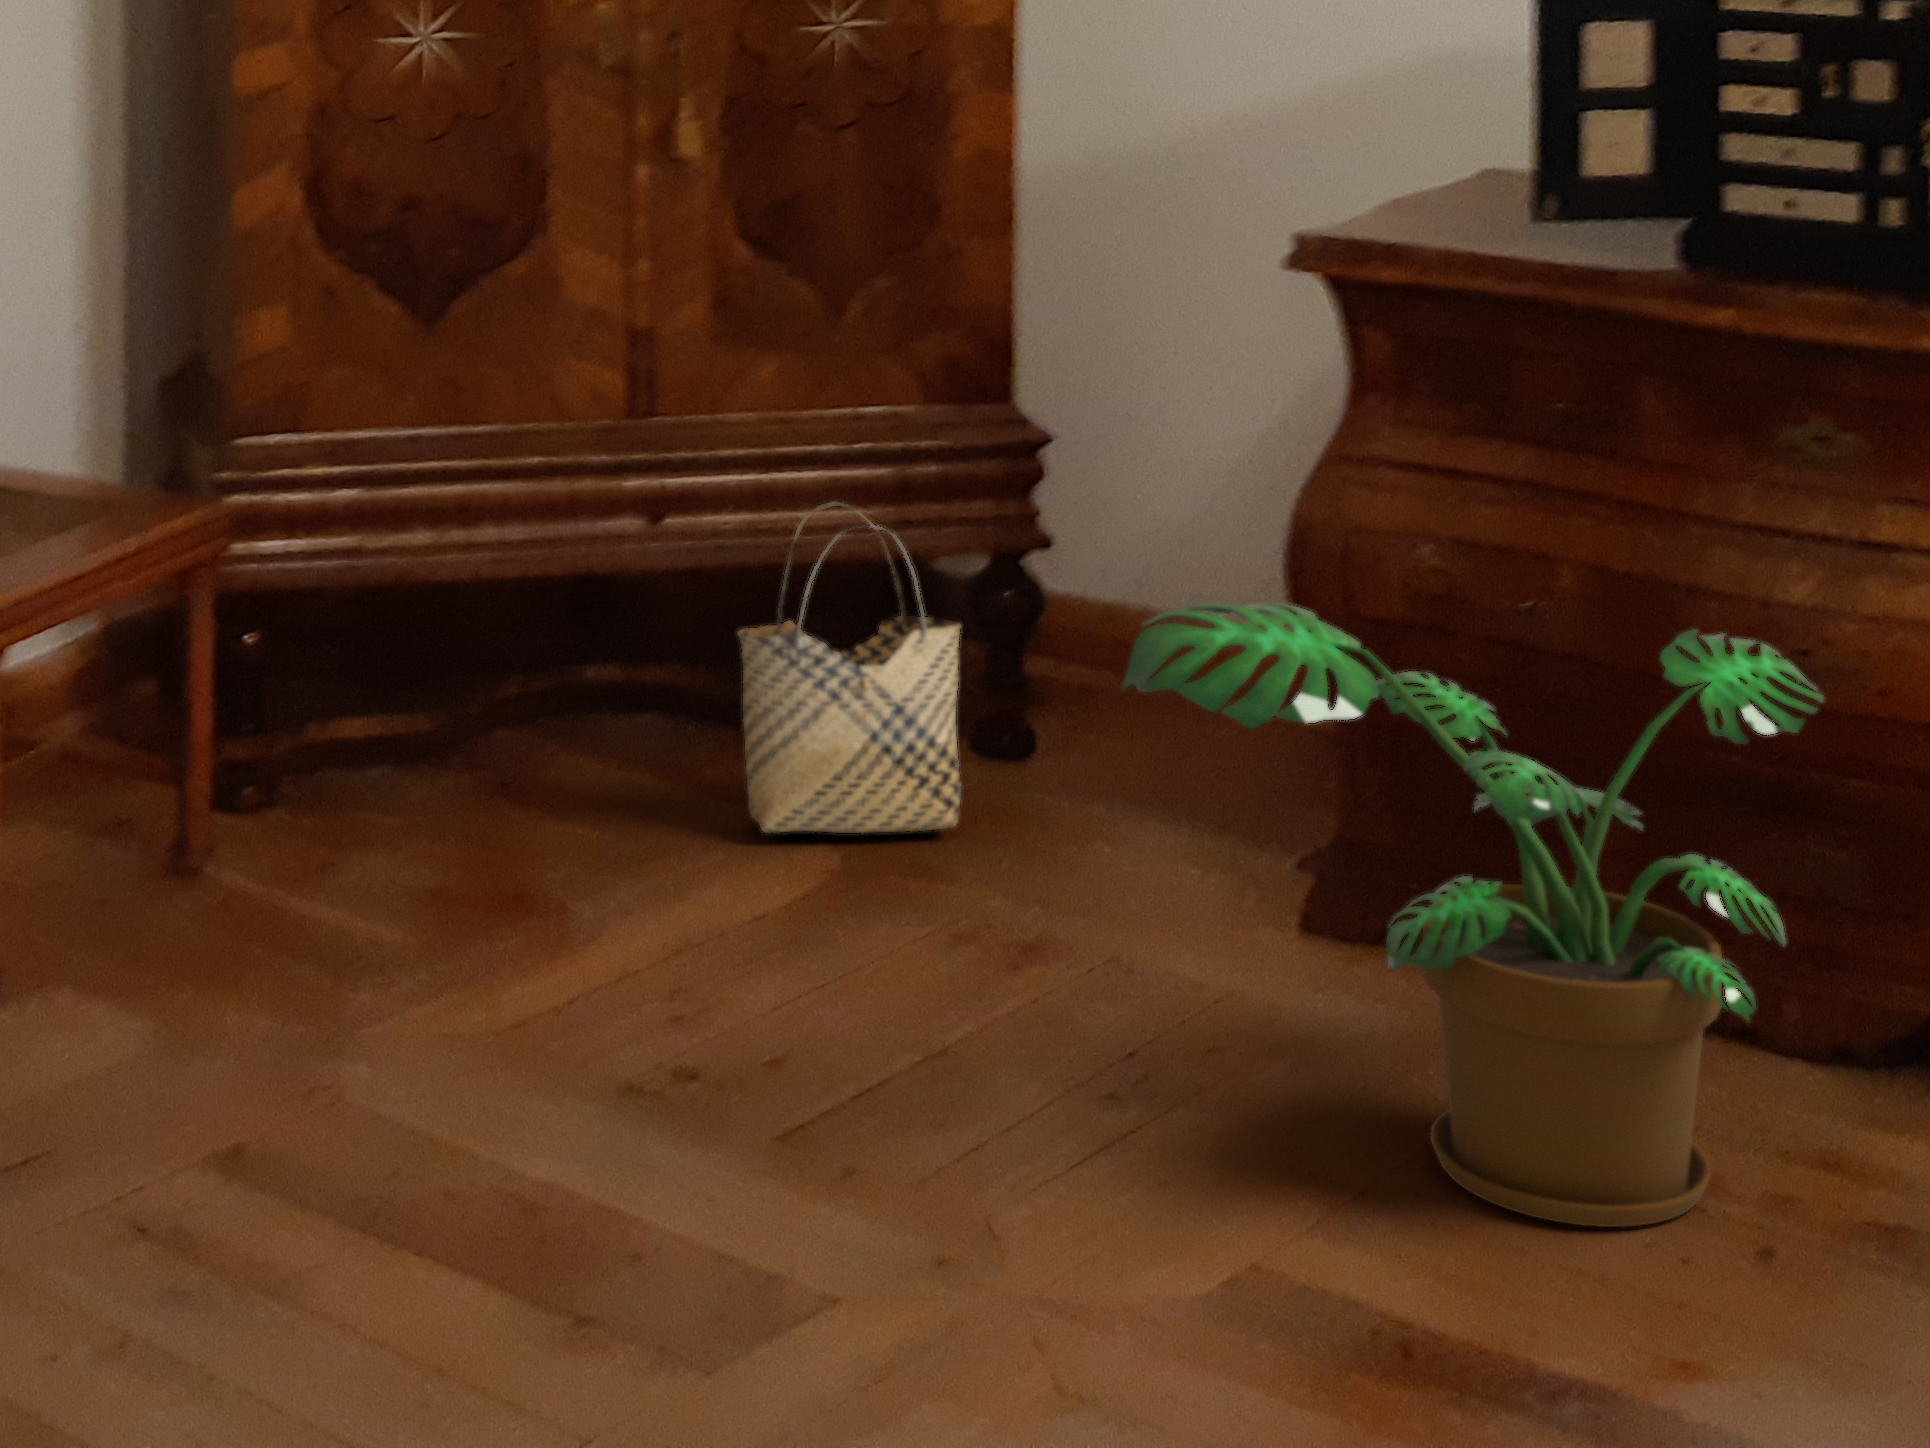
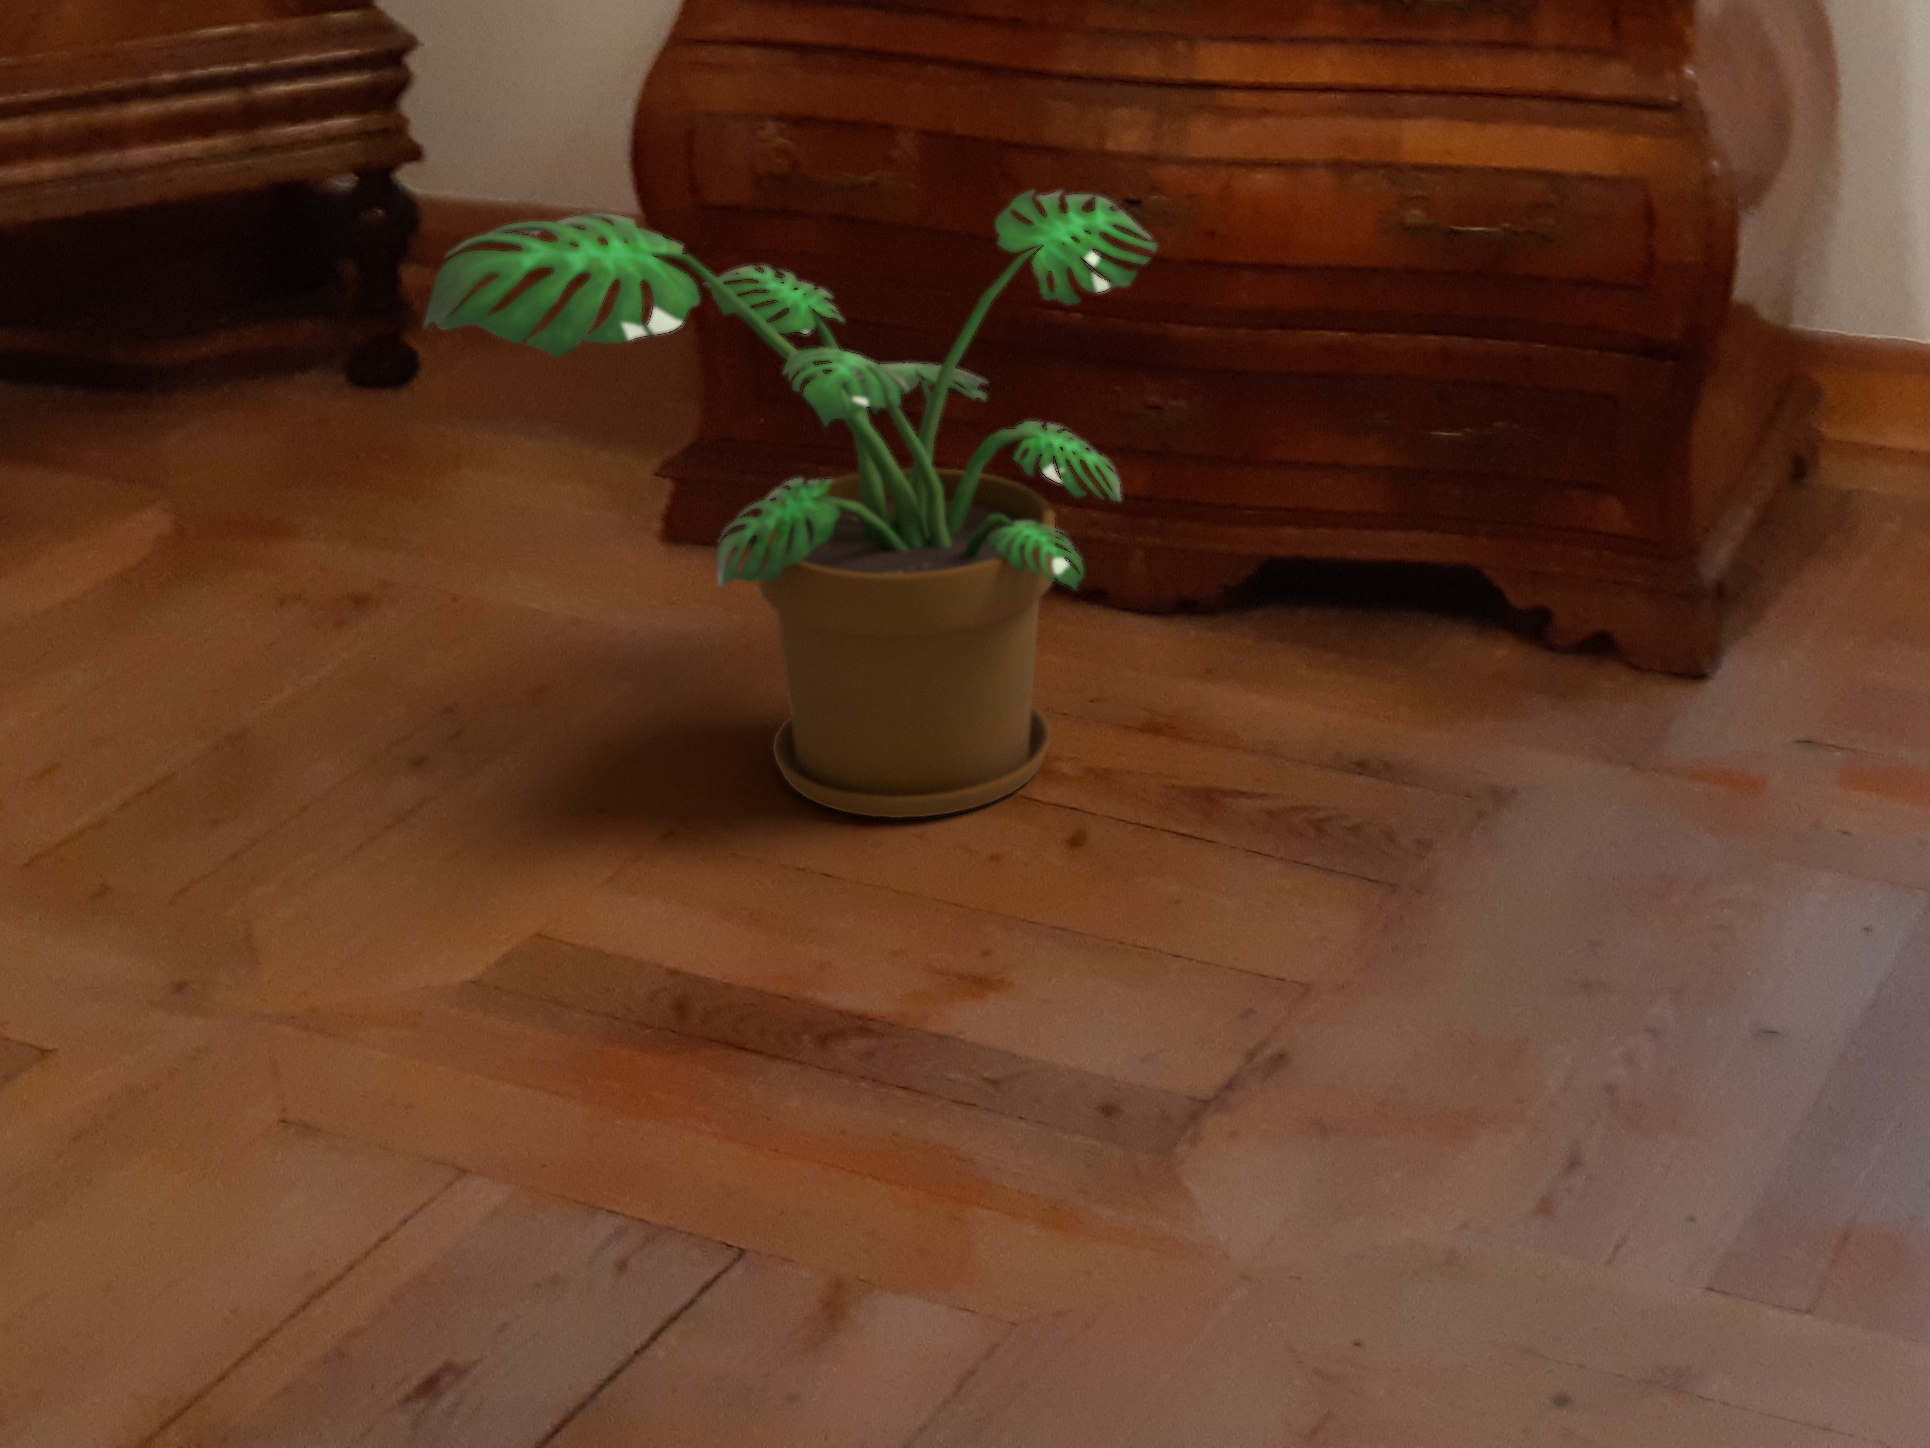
woven basket: present [738,501,961,833] -> none [49,135,314,506]

